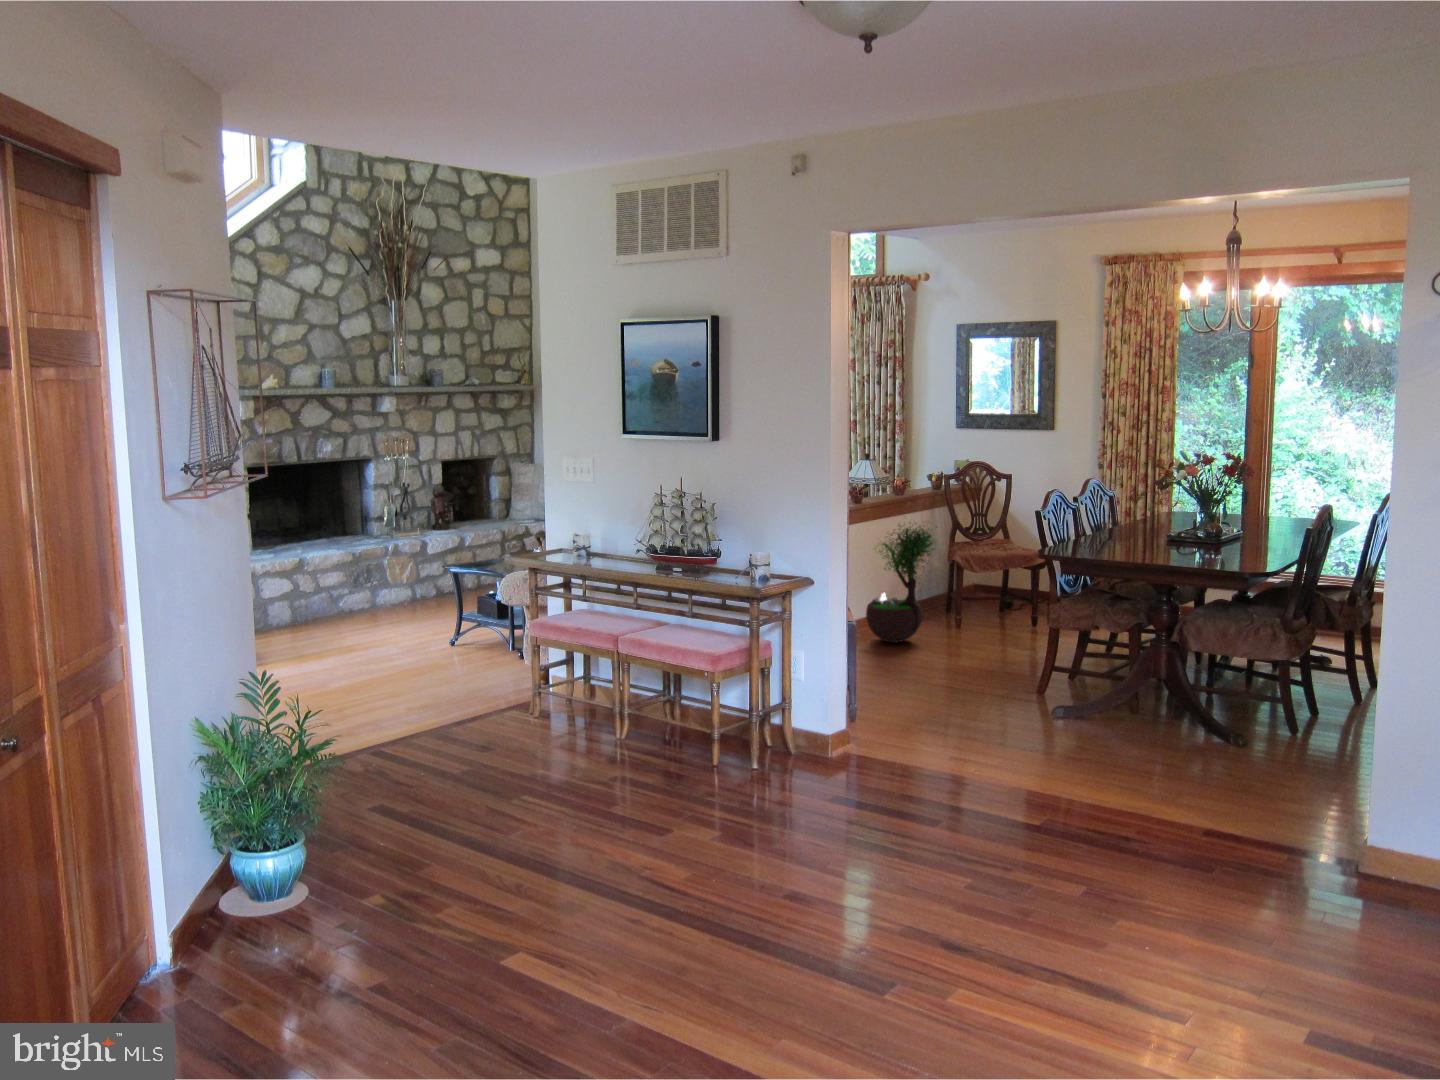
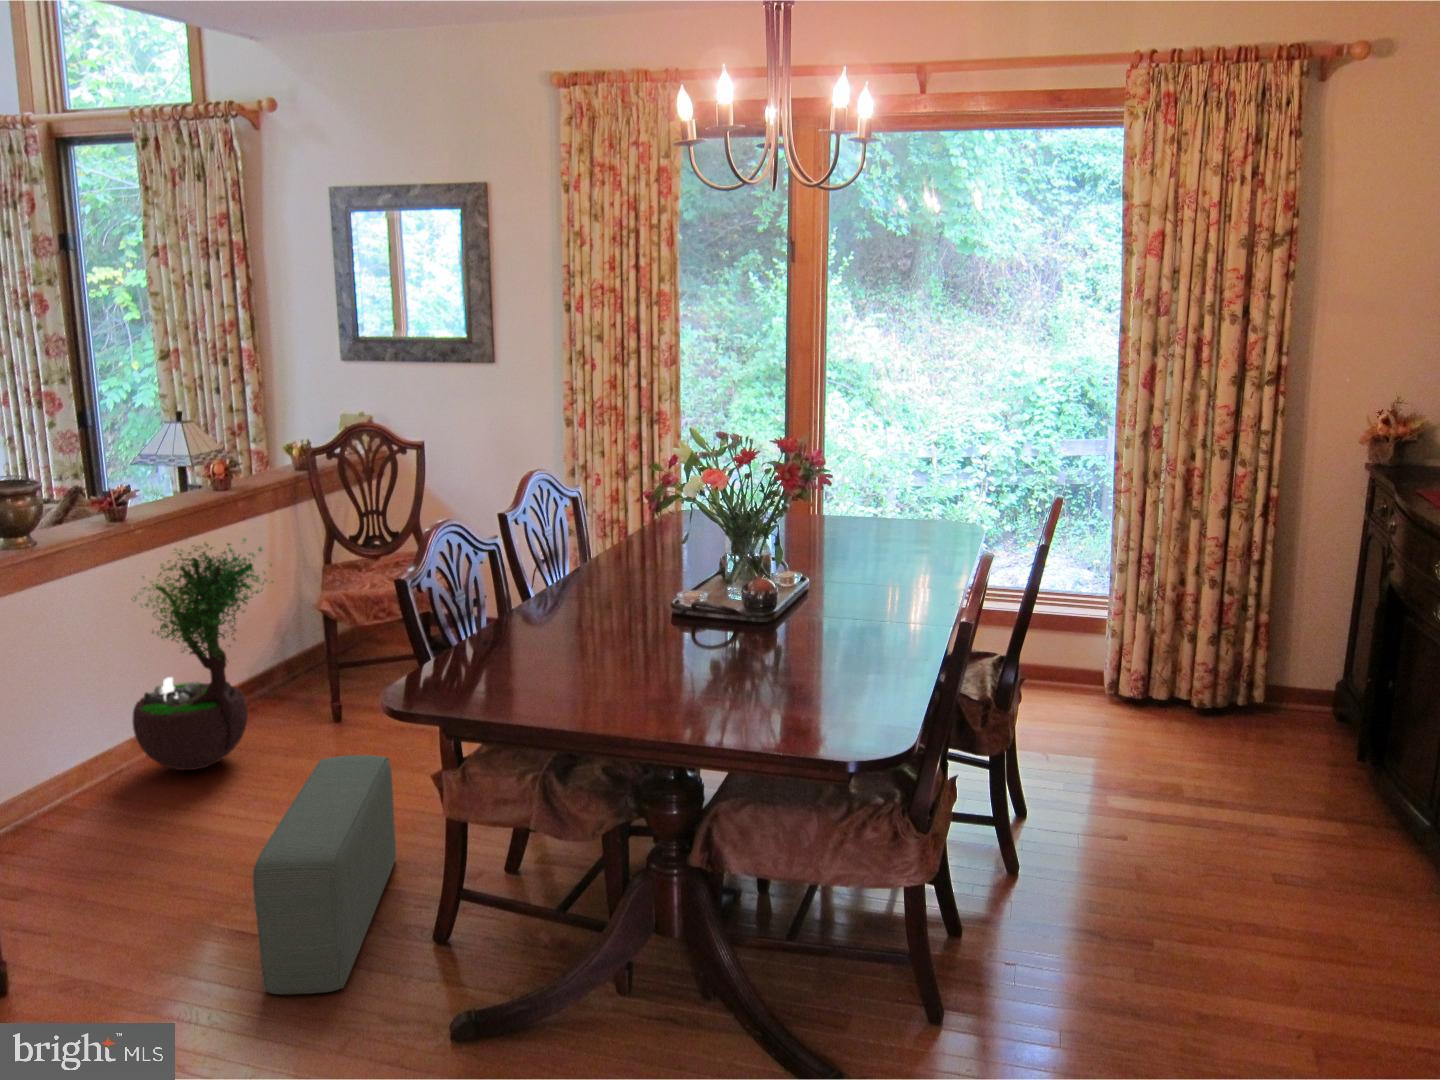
pouf: none [972,621,1018,710] -> present [253,755,396,994]

